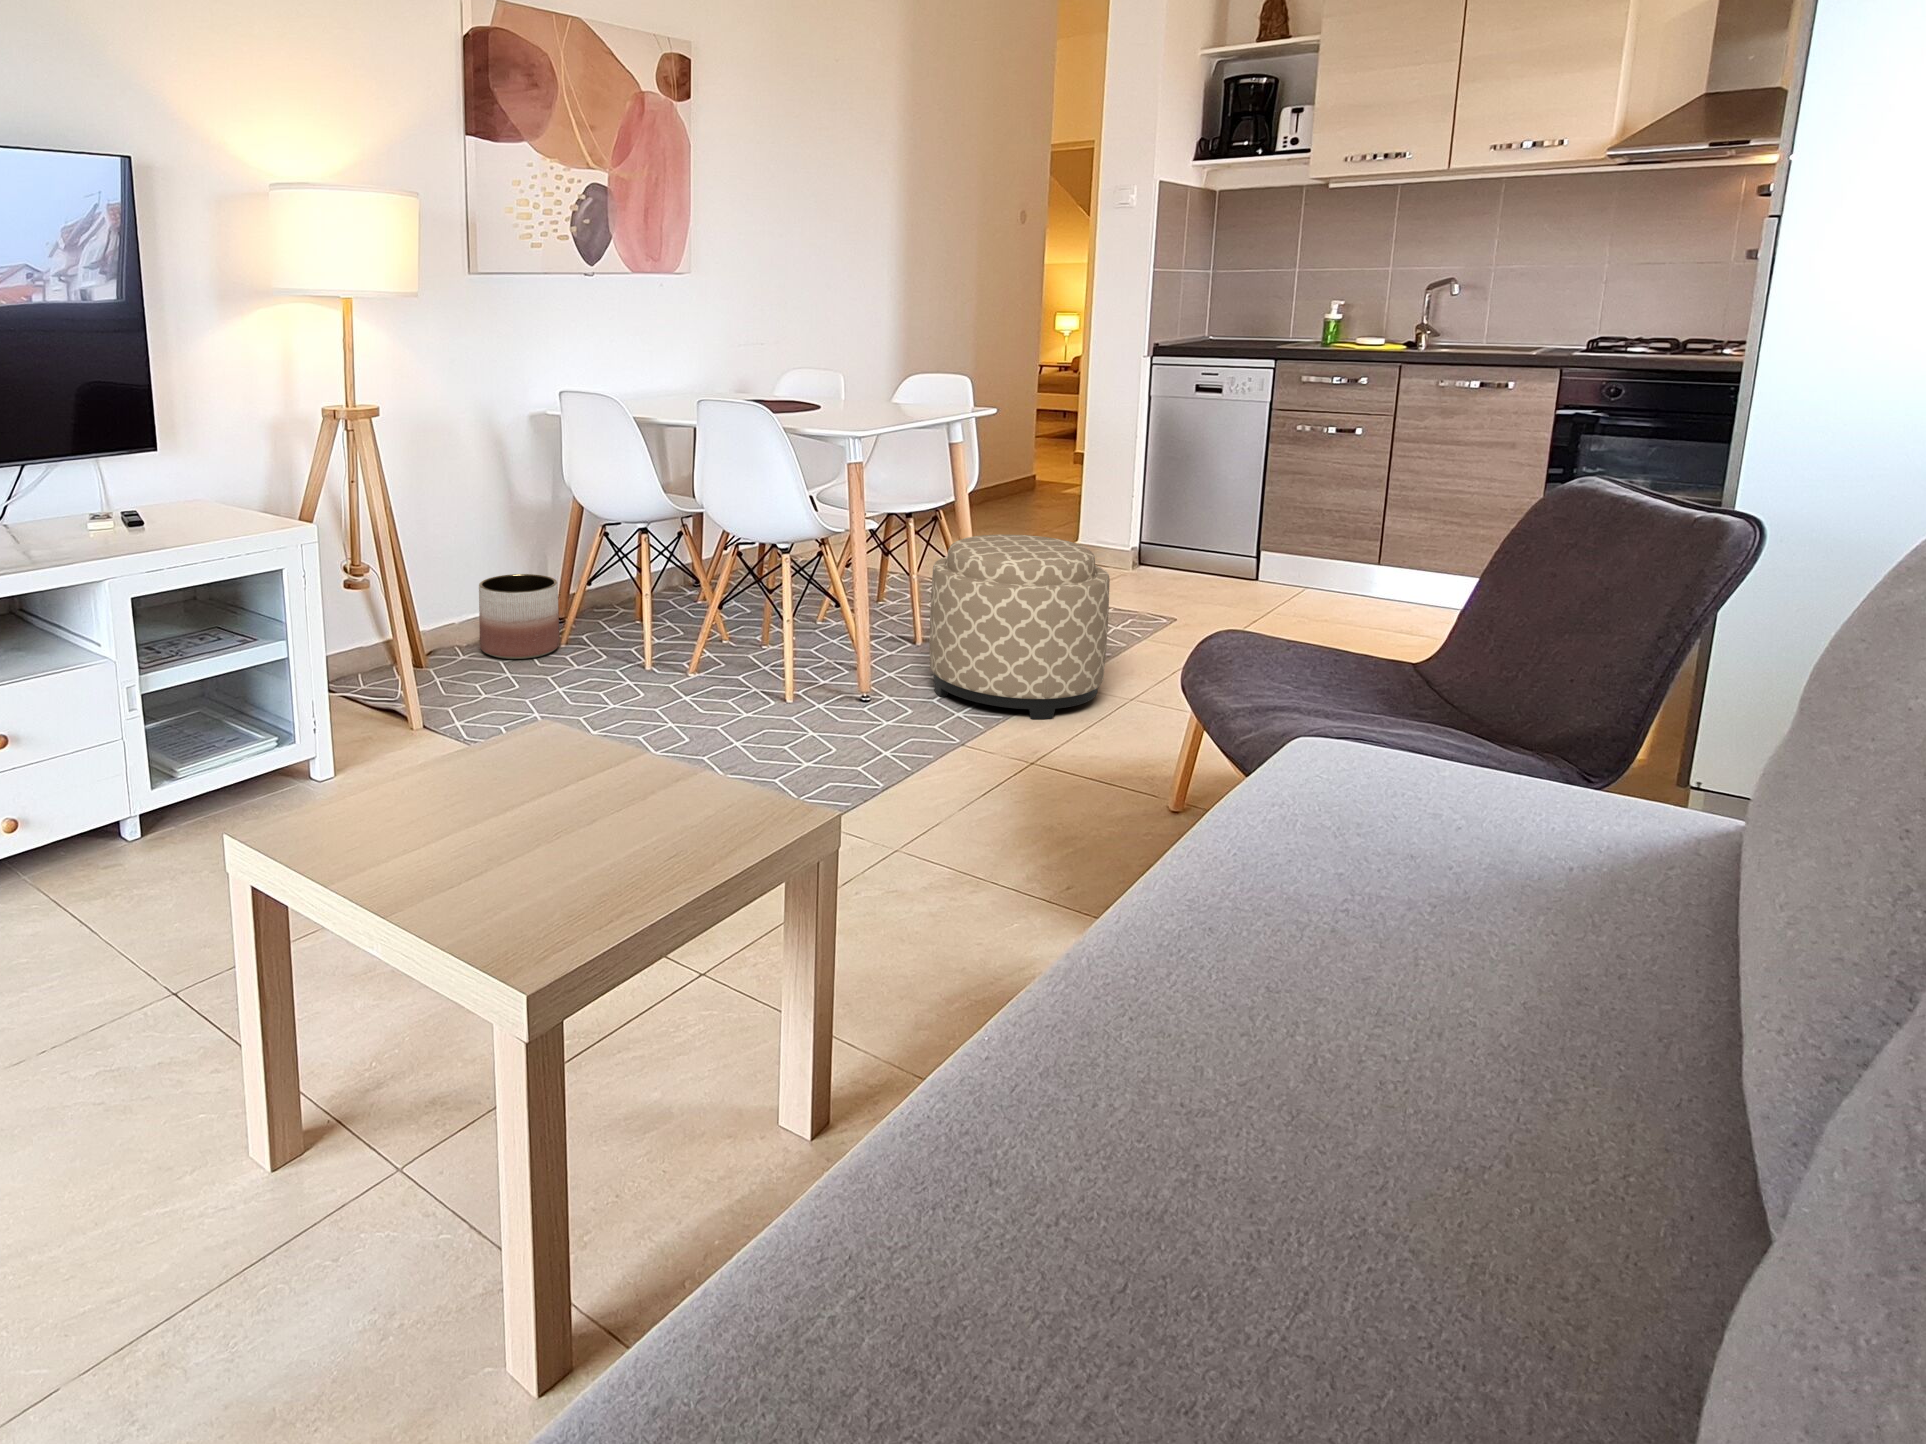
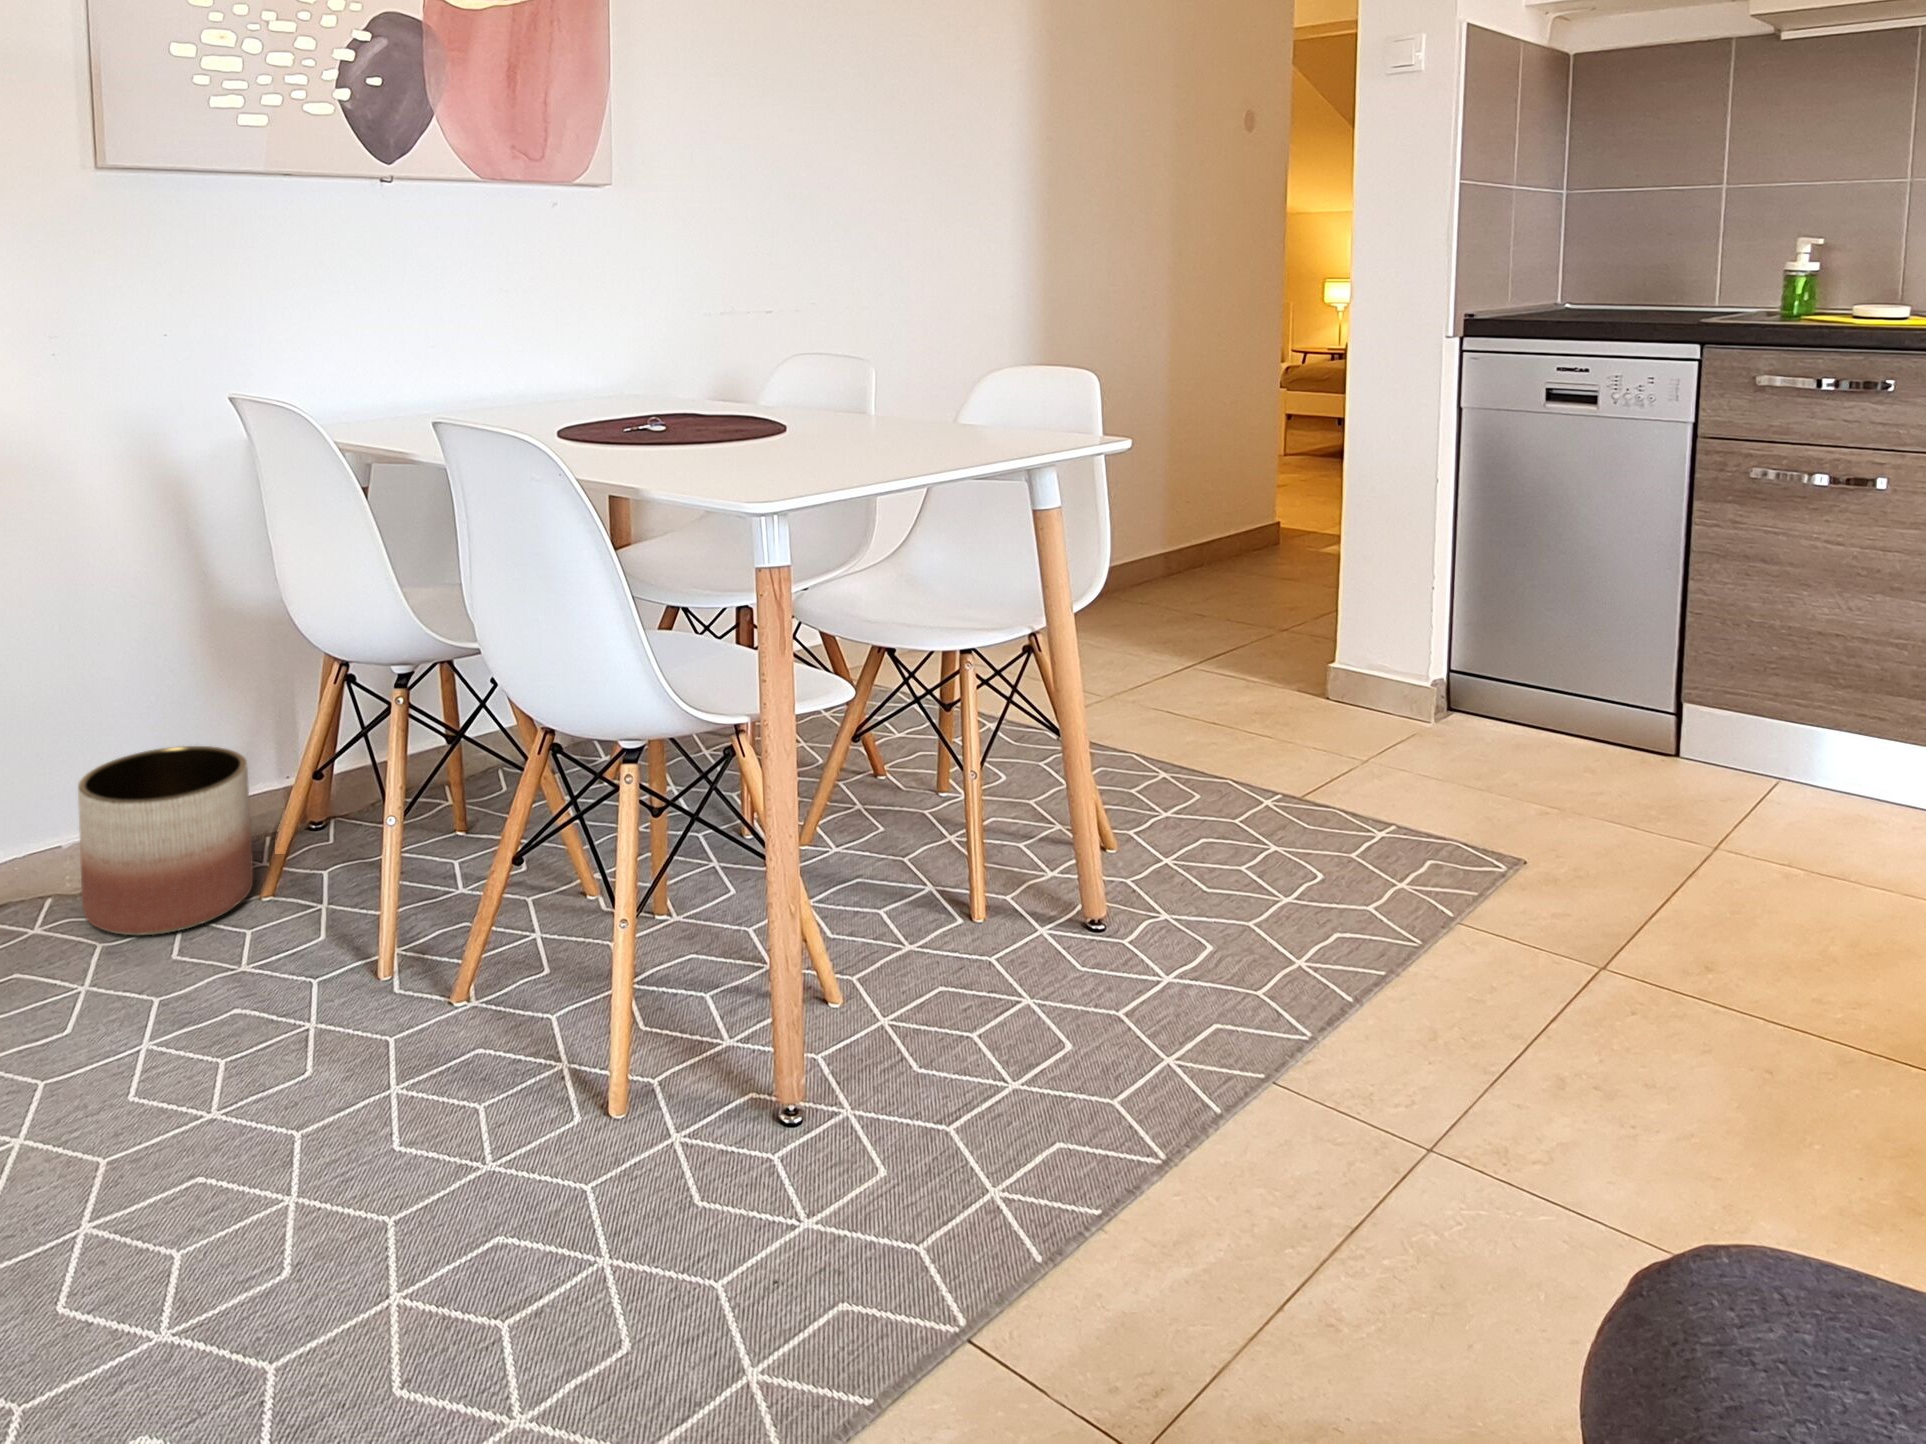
ottoman: present [929,535,1110,719] -> none [939,728,1354,1240]

